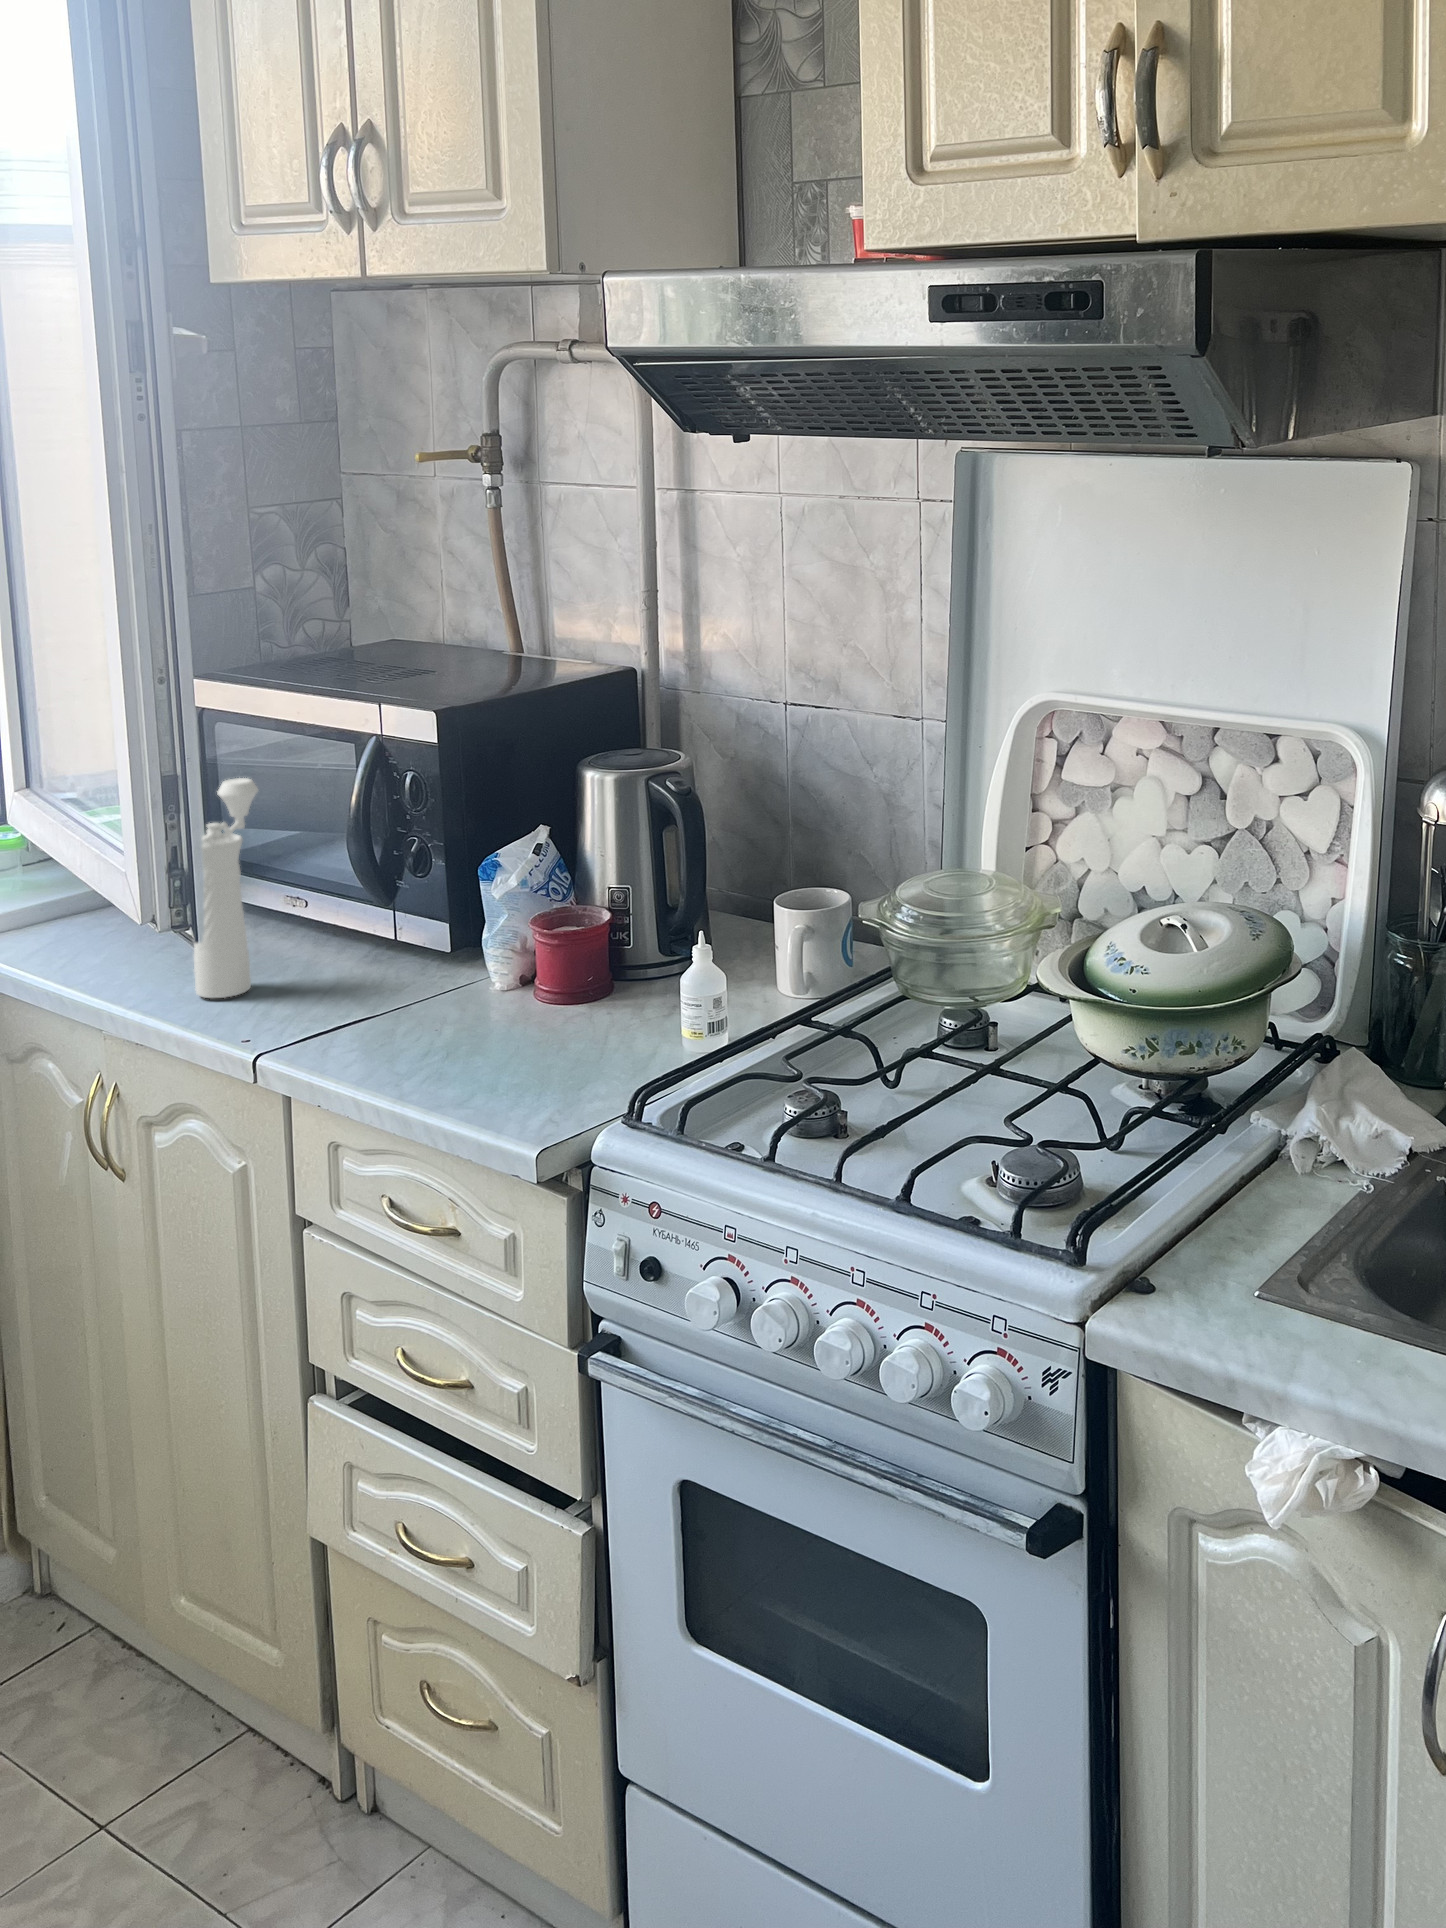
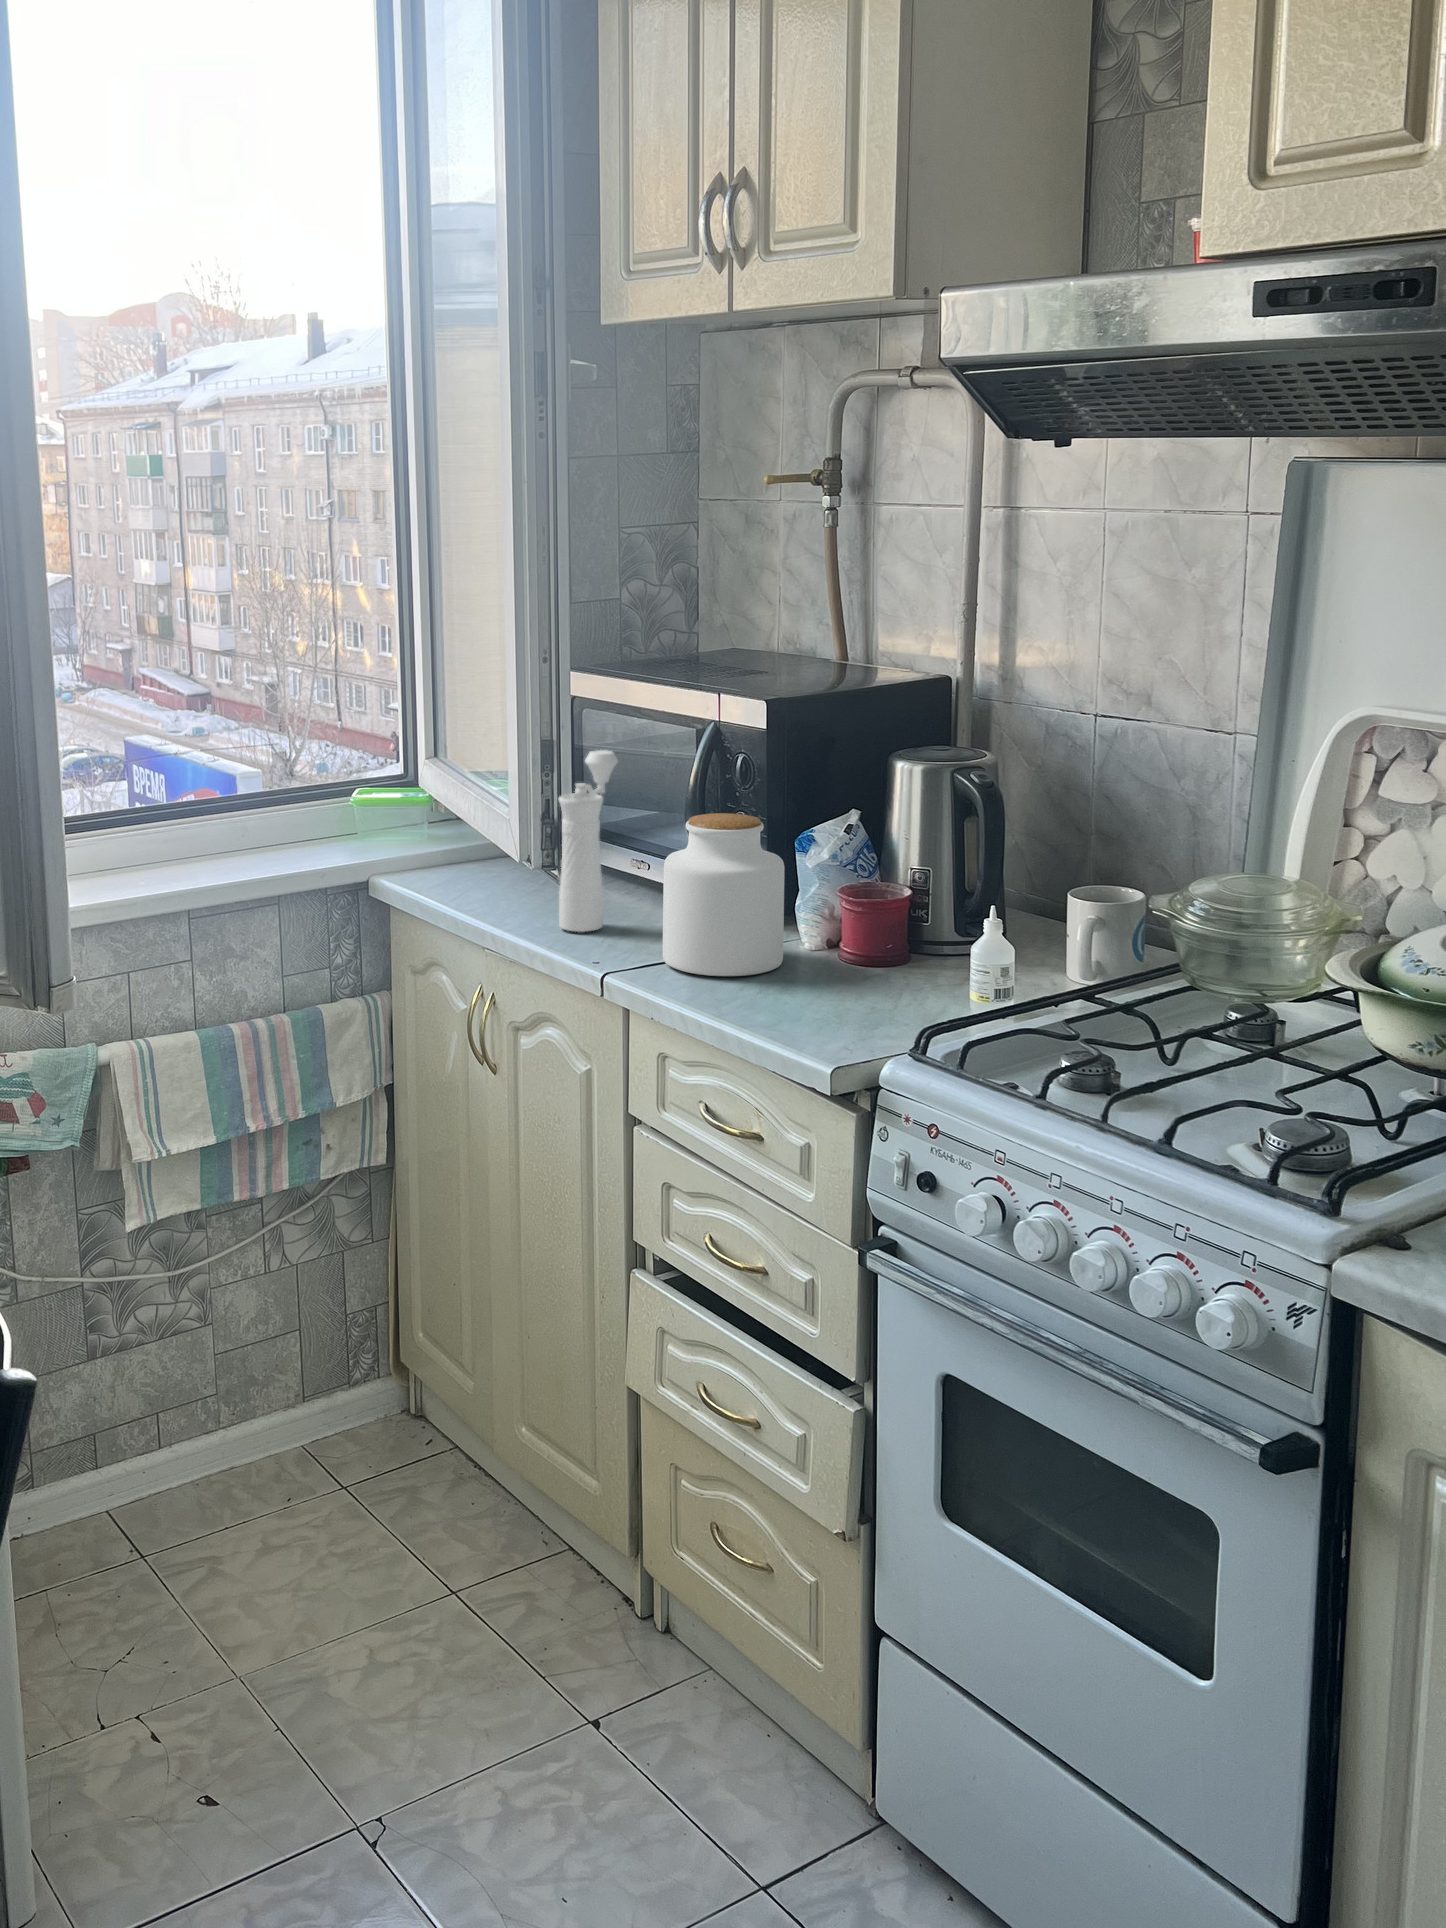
jar: none [321,848,468,1041] -> present [662,813,785,976]

